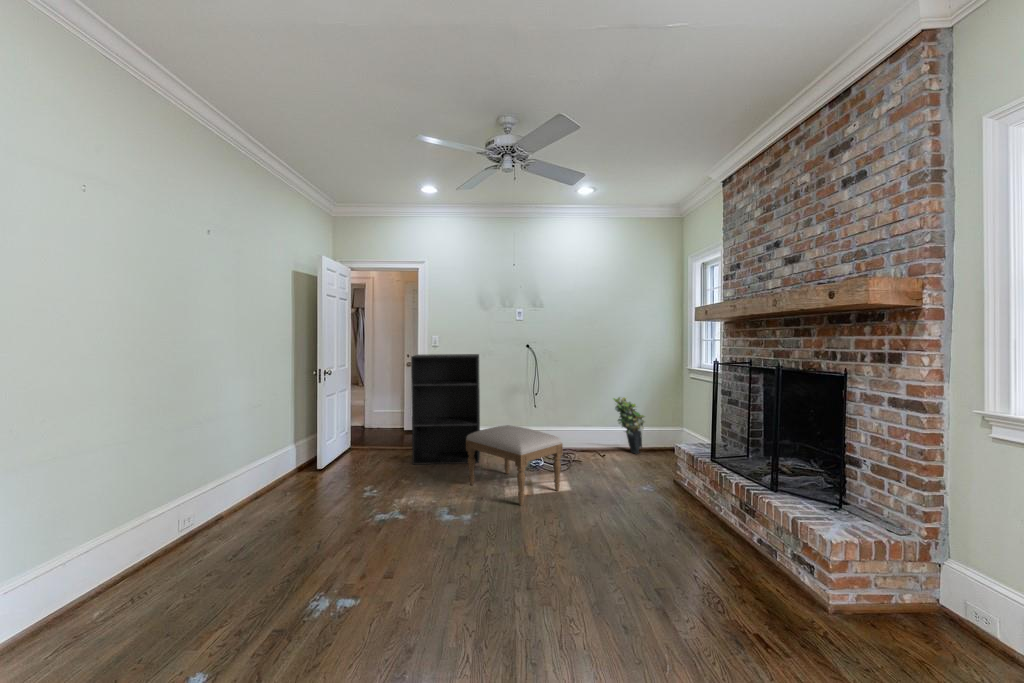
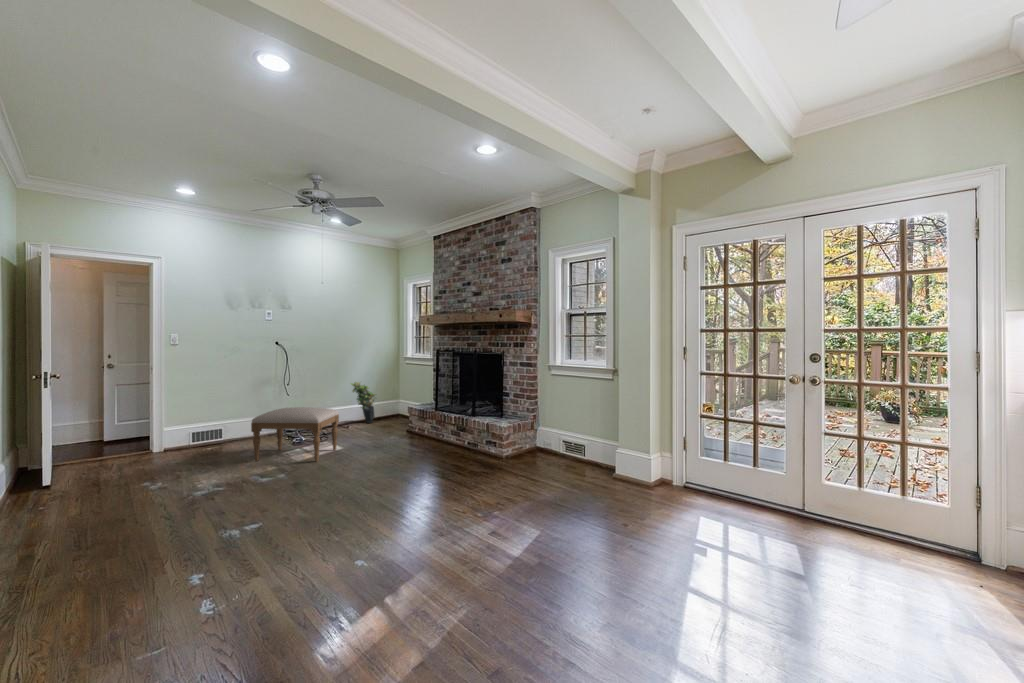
bookshelf: present [411,354,480,465] -> none [156,350,242,462]

